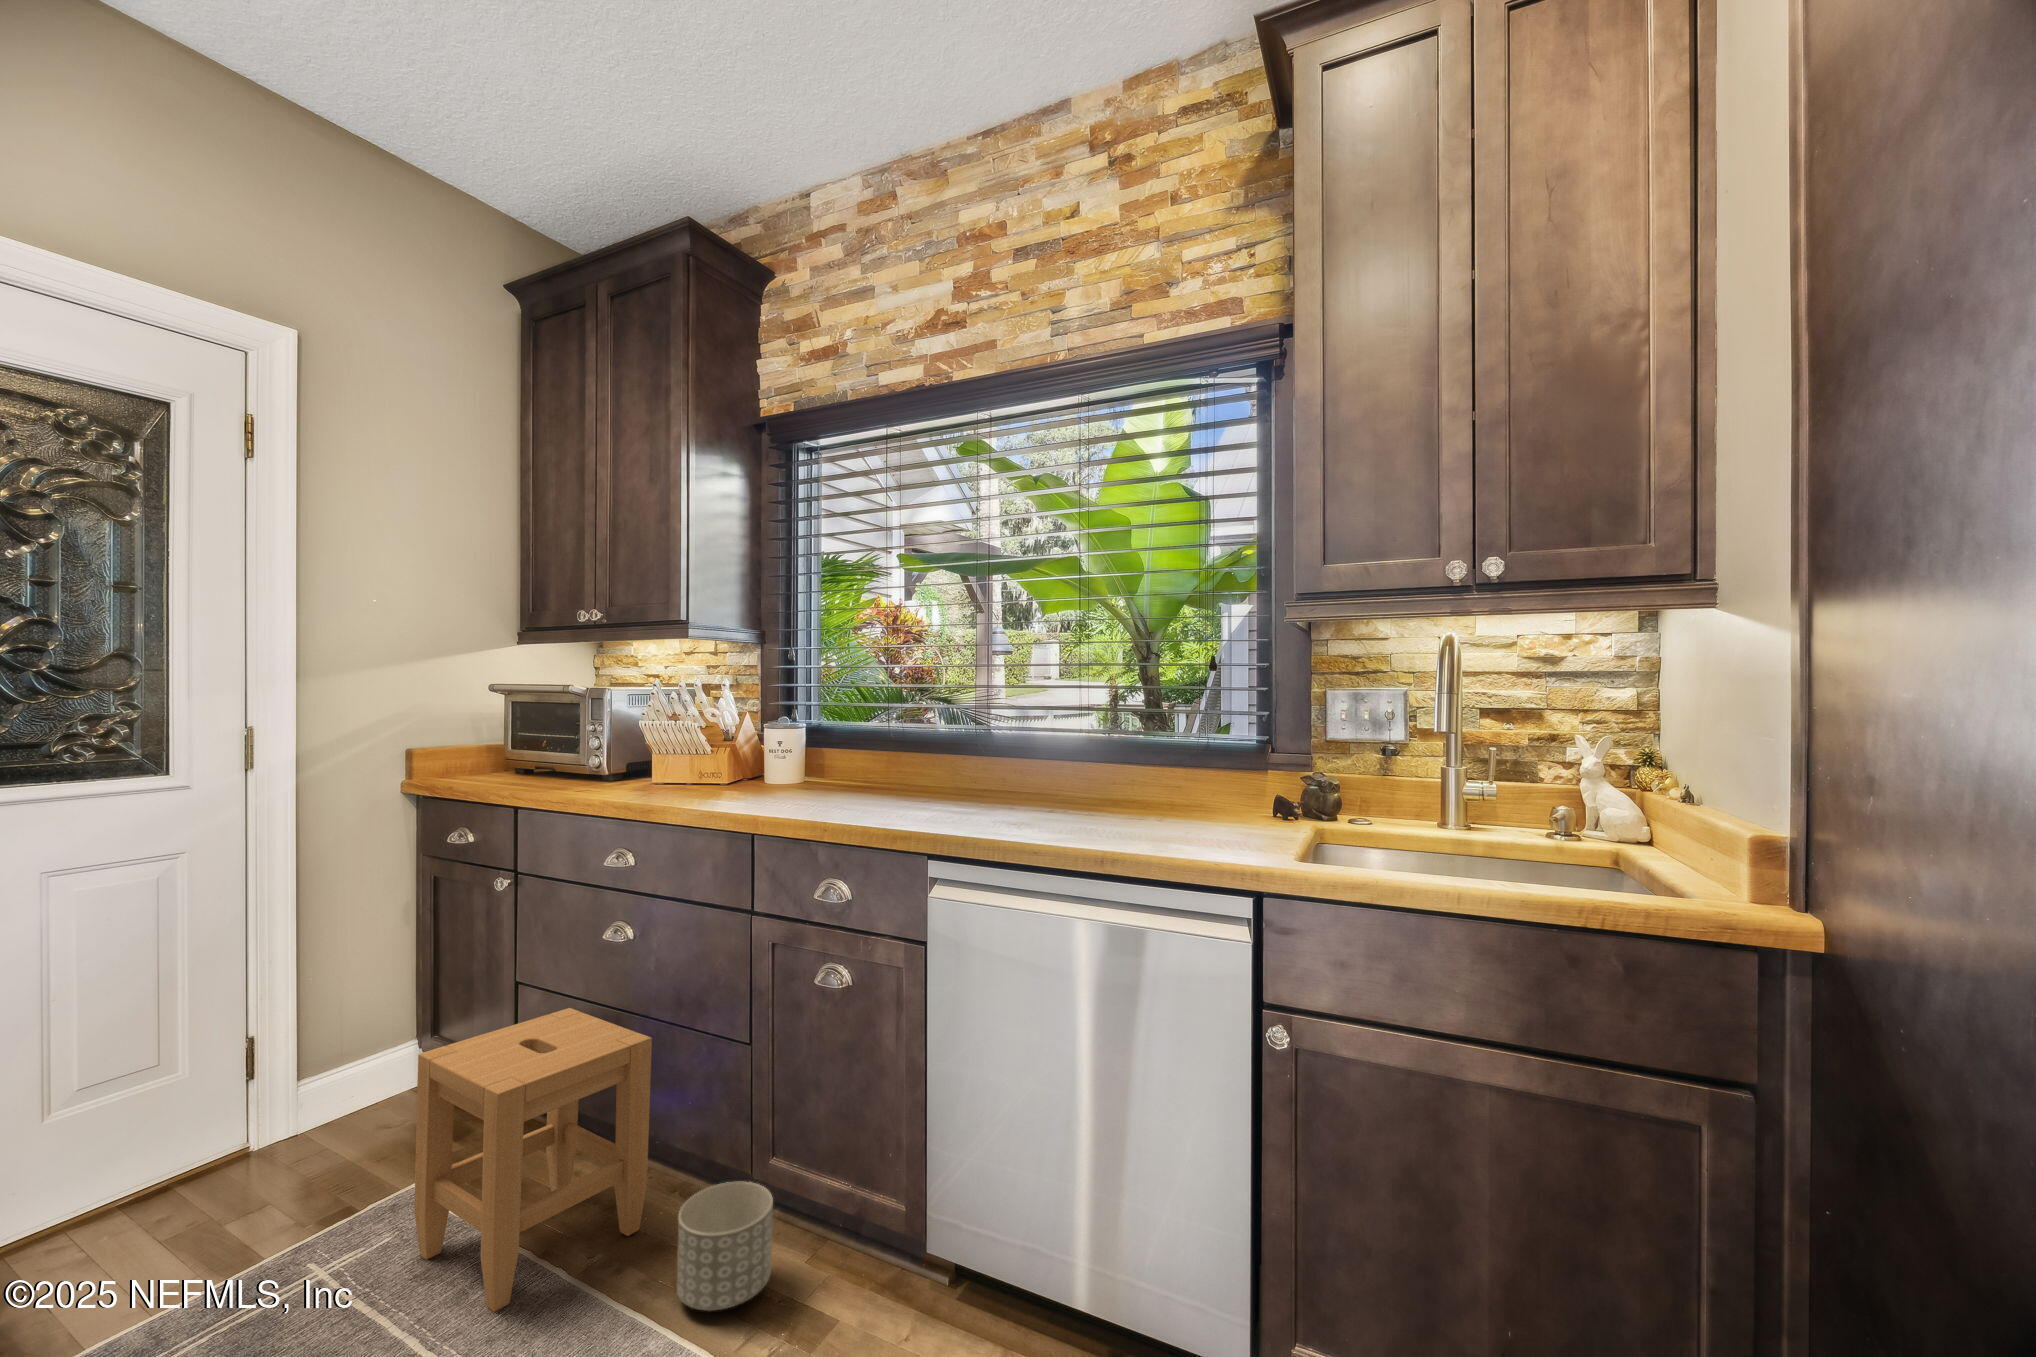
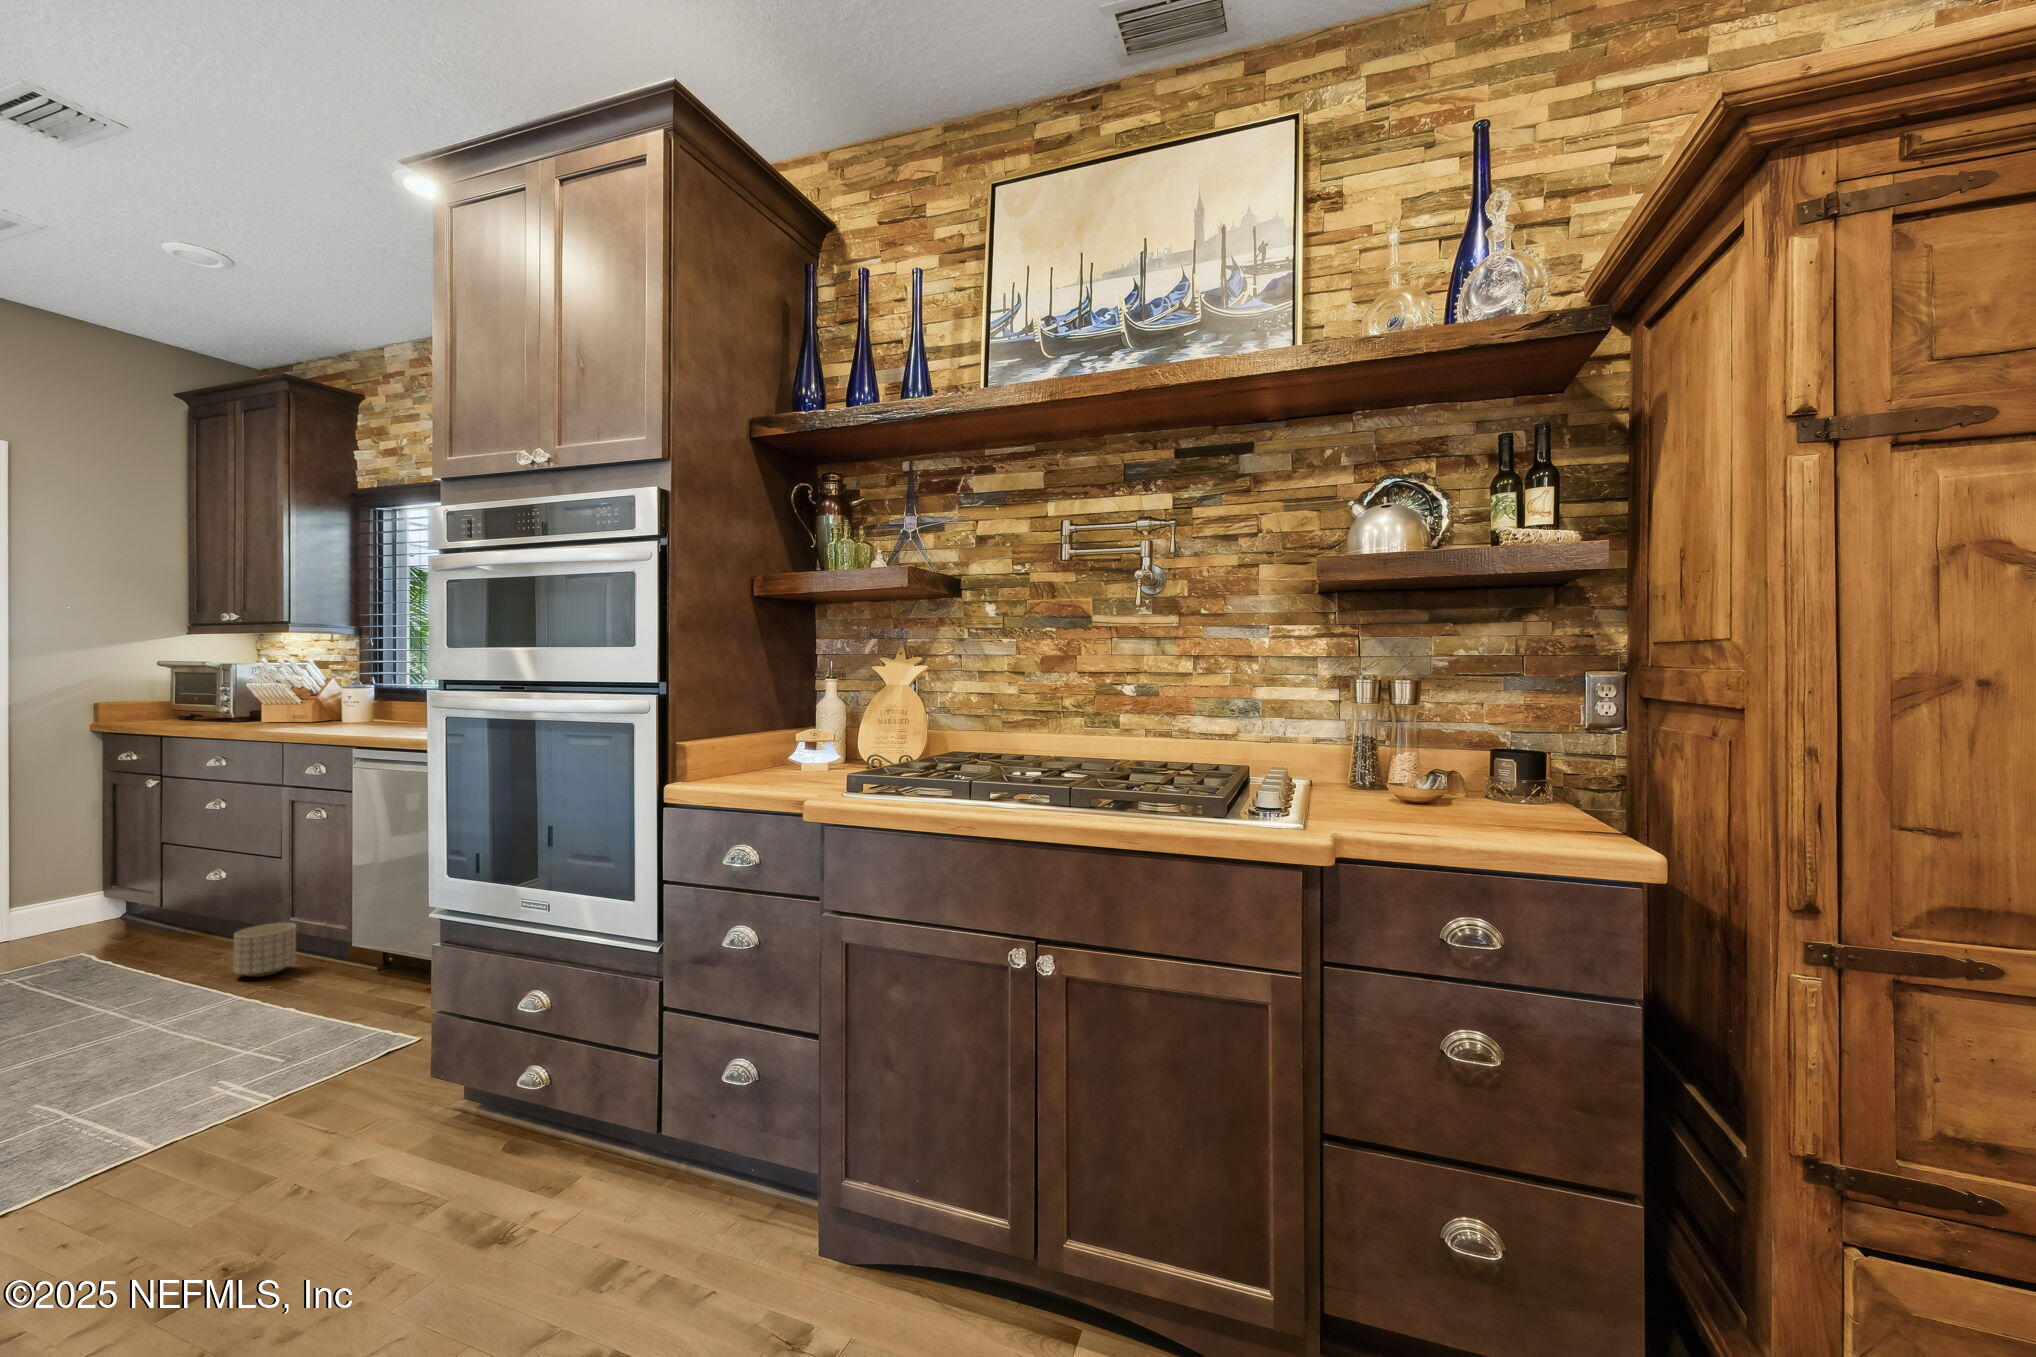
stool: present [414,1008,652,1312] -> none [82,848,235,984]

